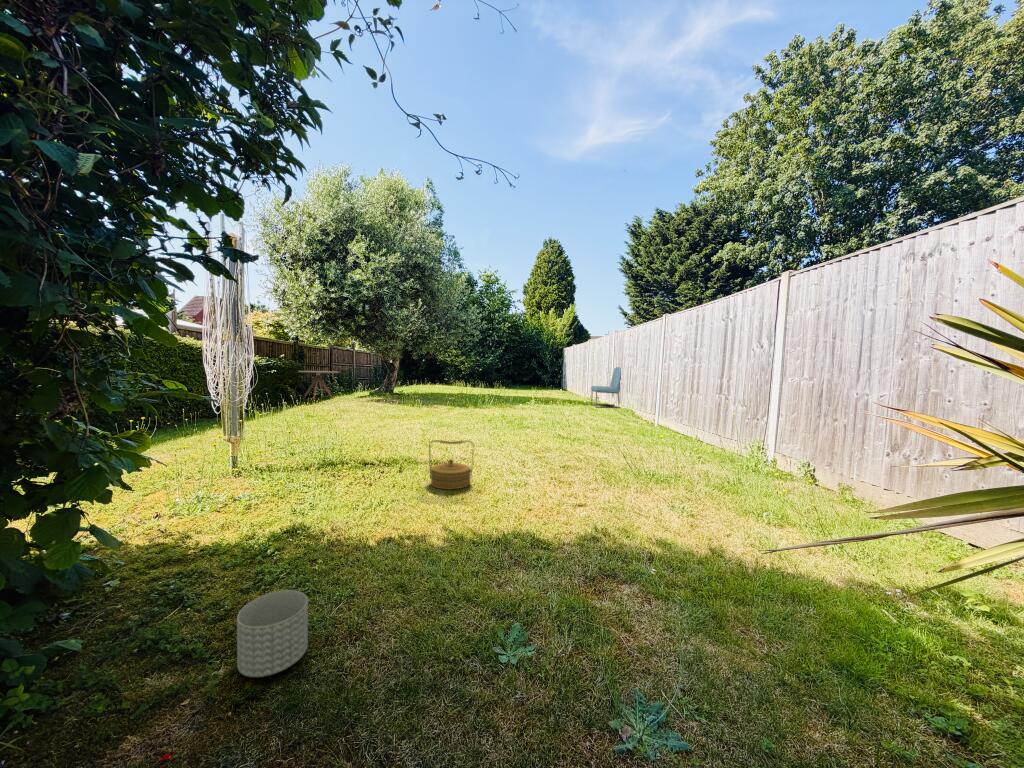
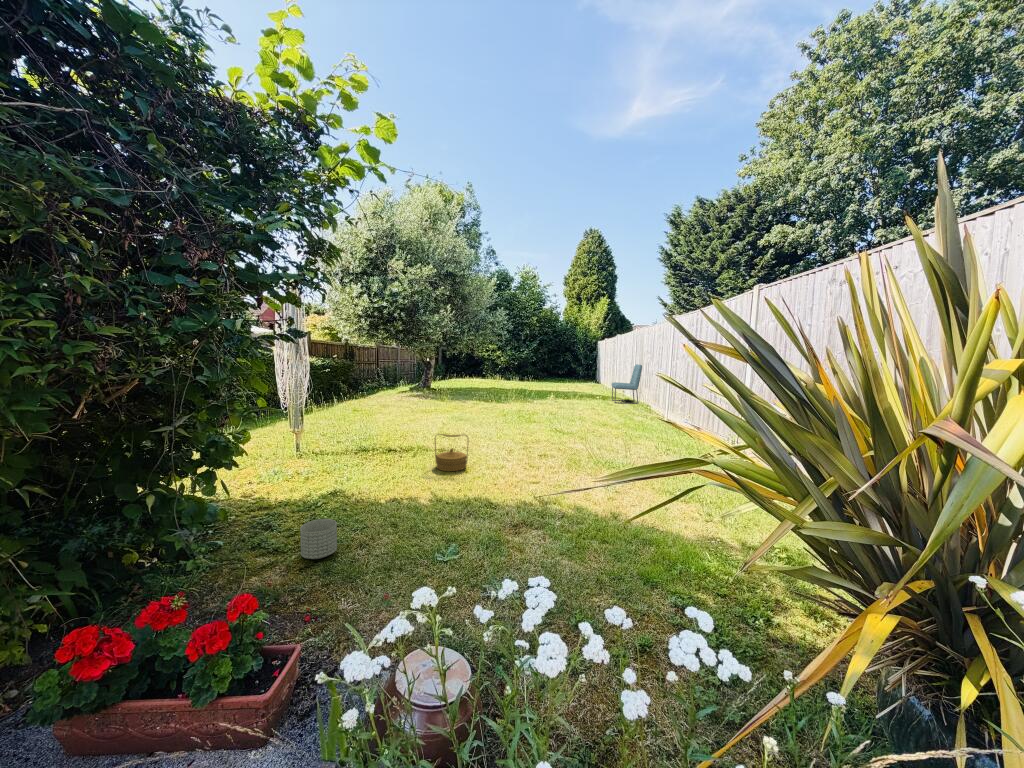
round table: present [298,371,340,399] -> none [346,370,383,395]

